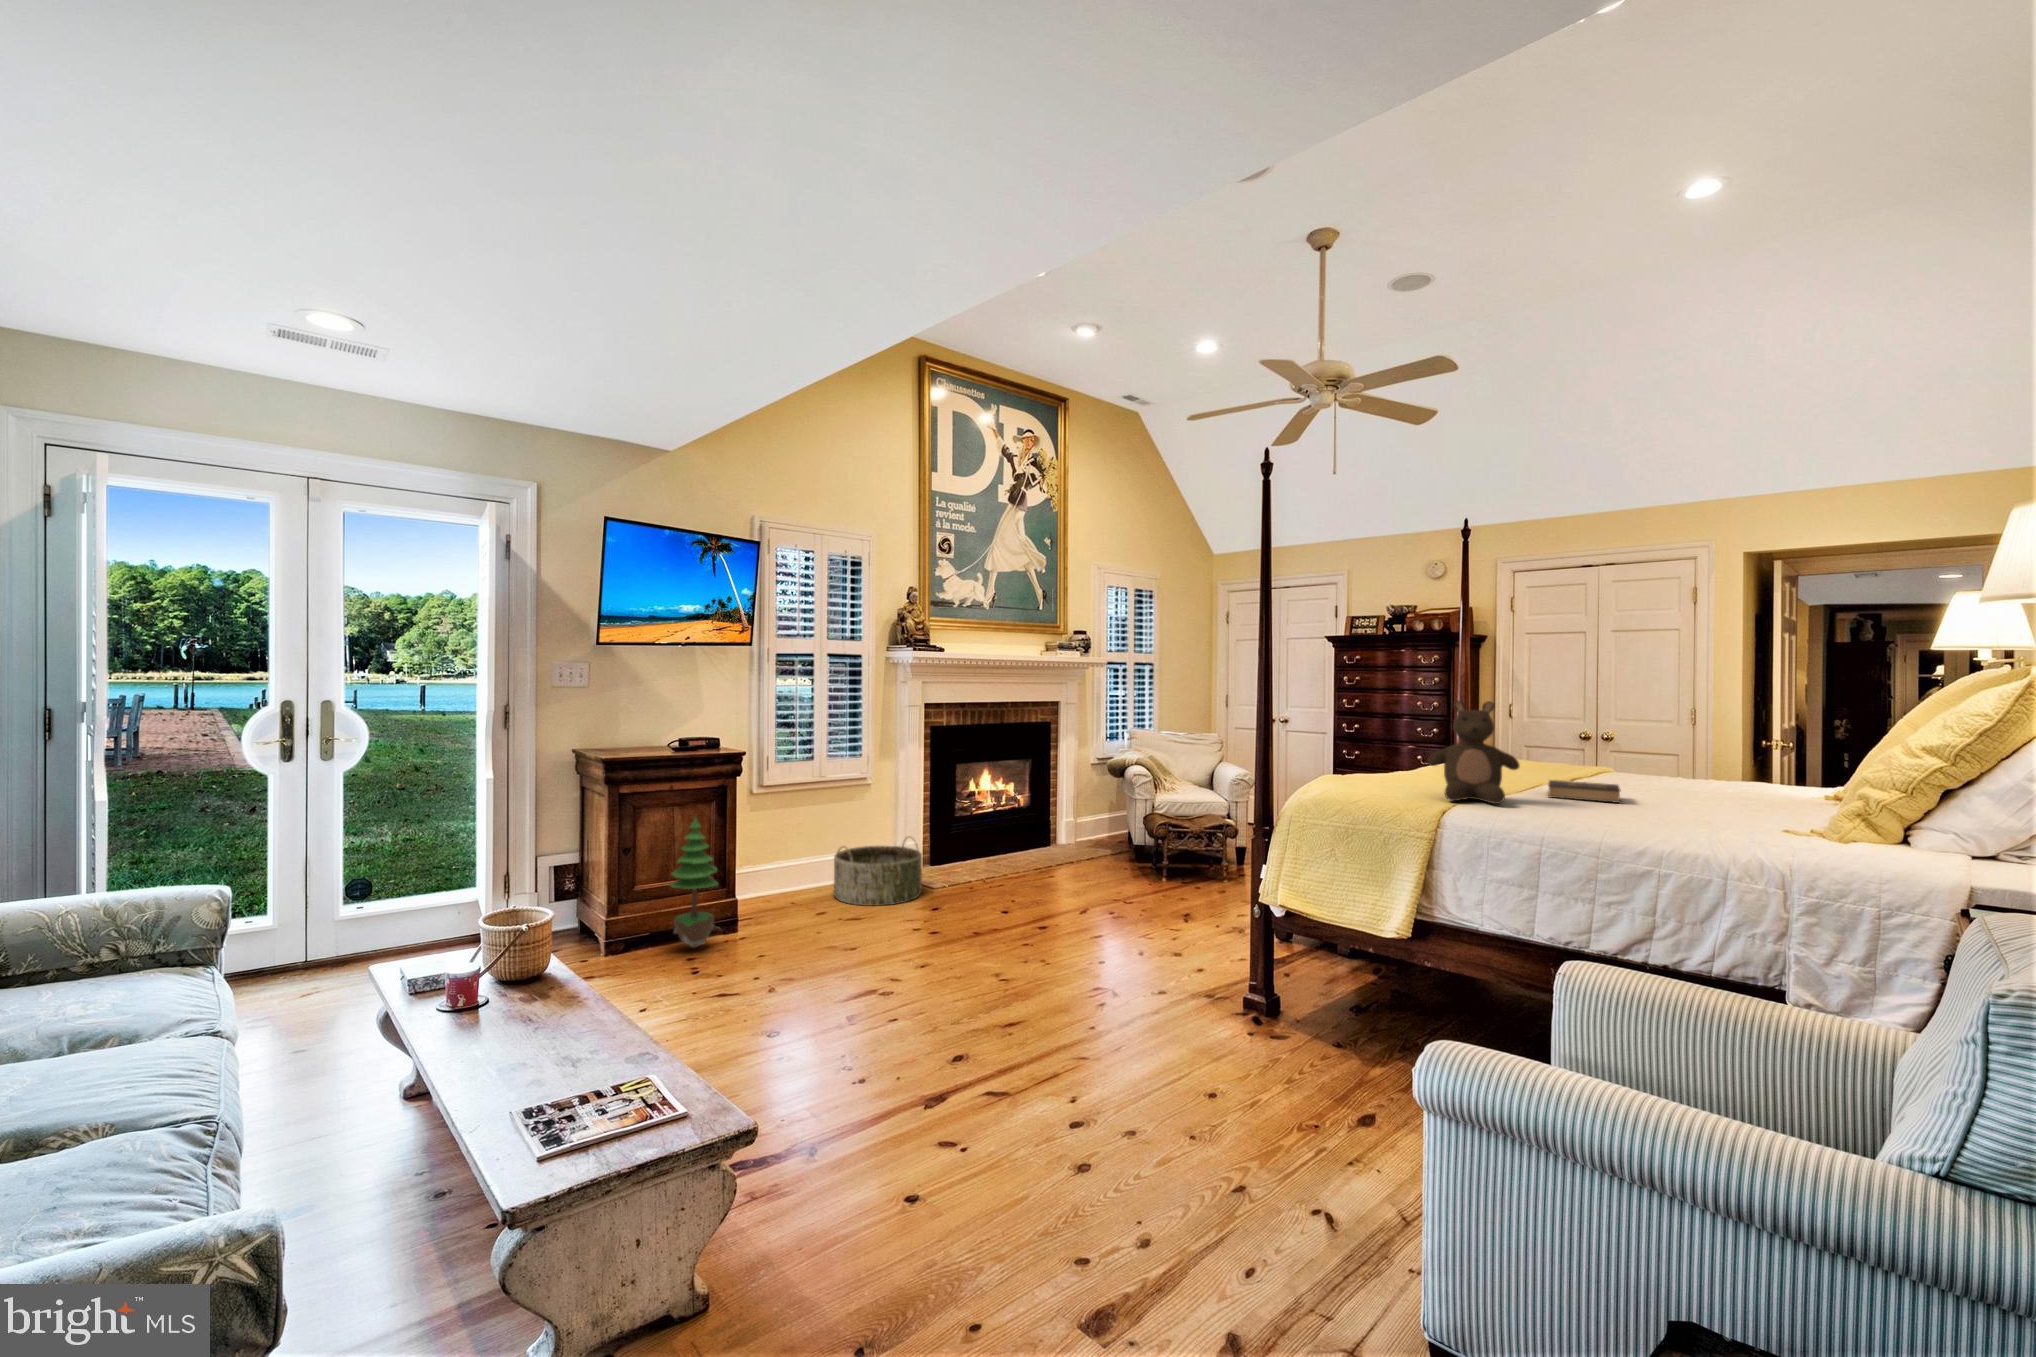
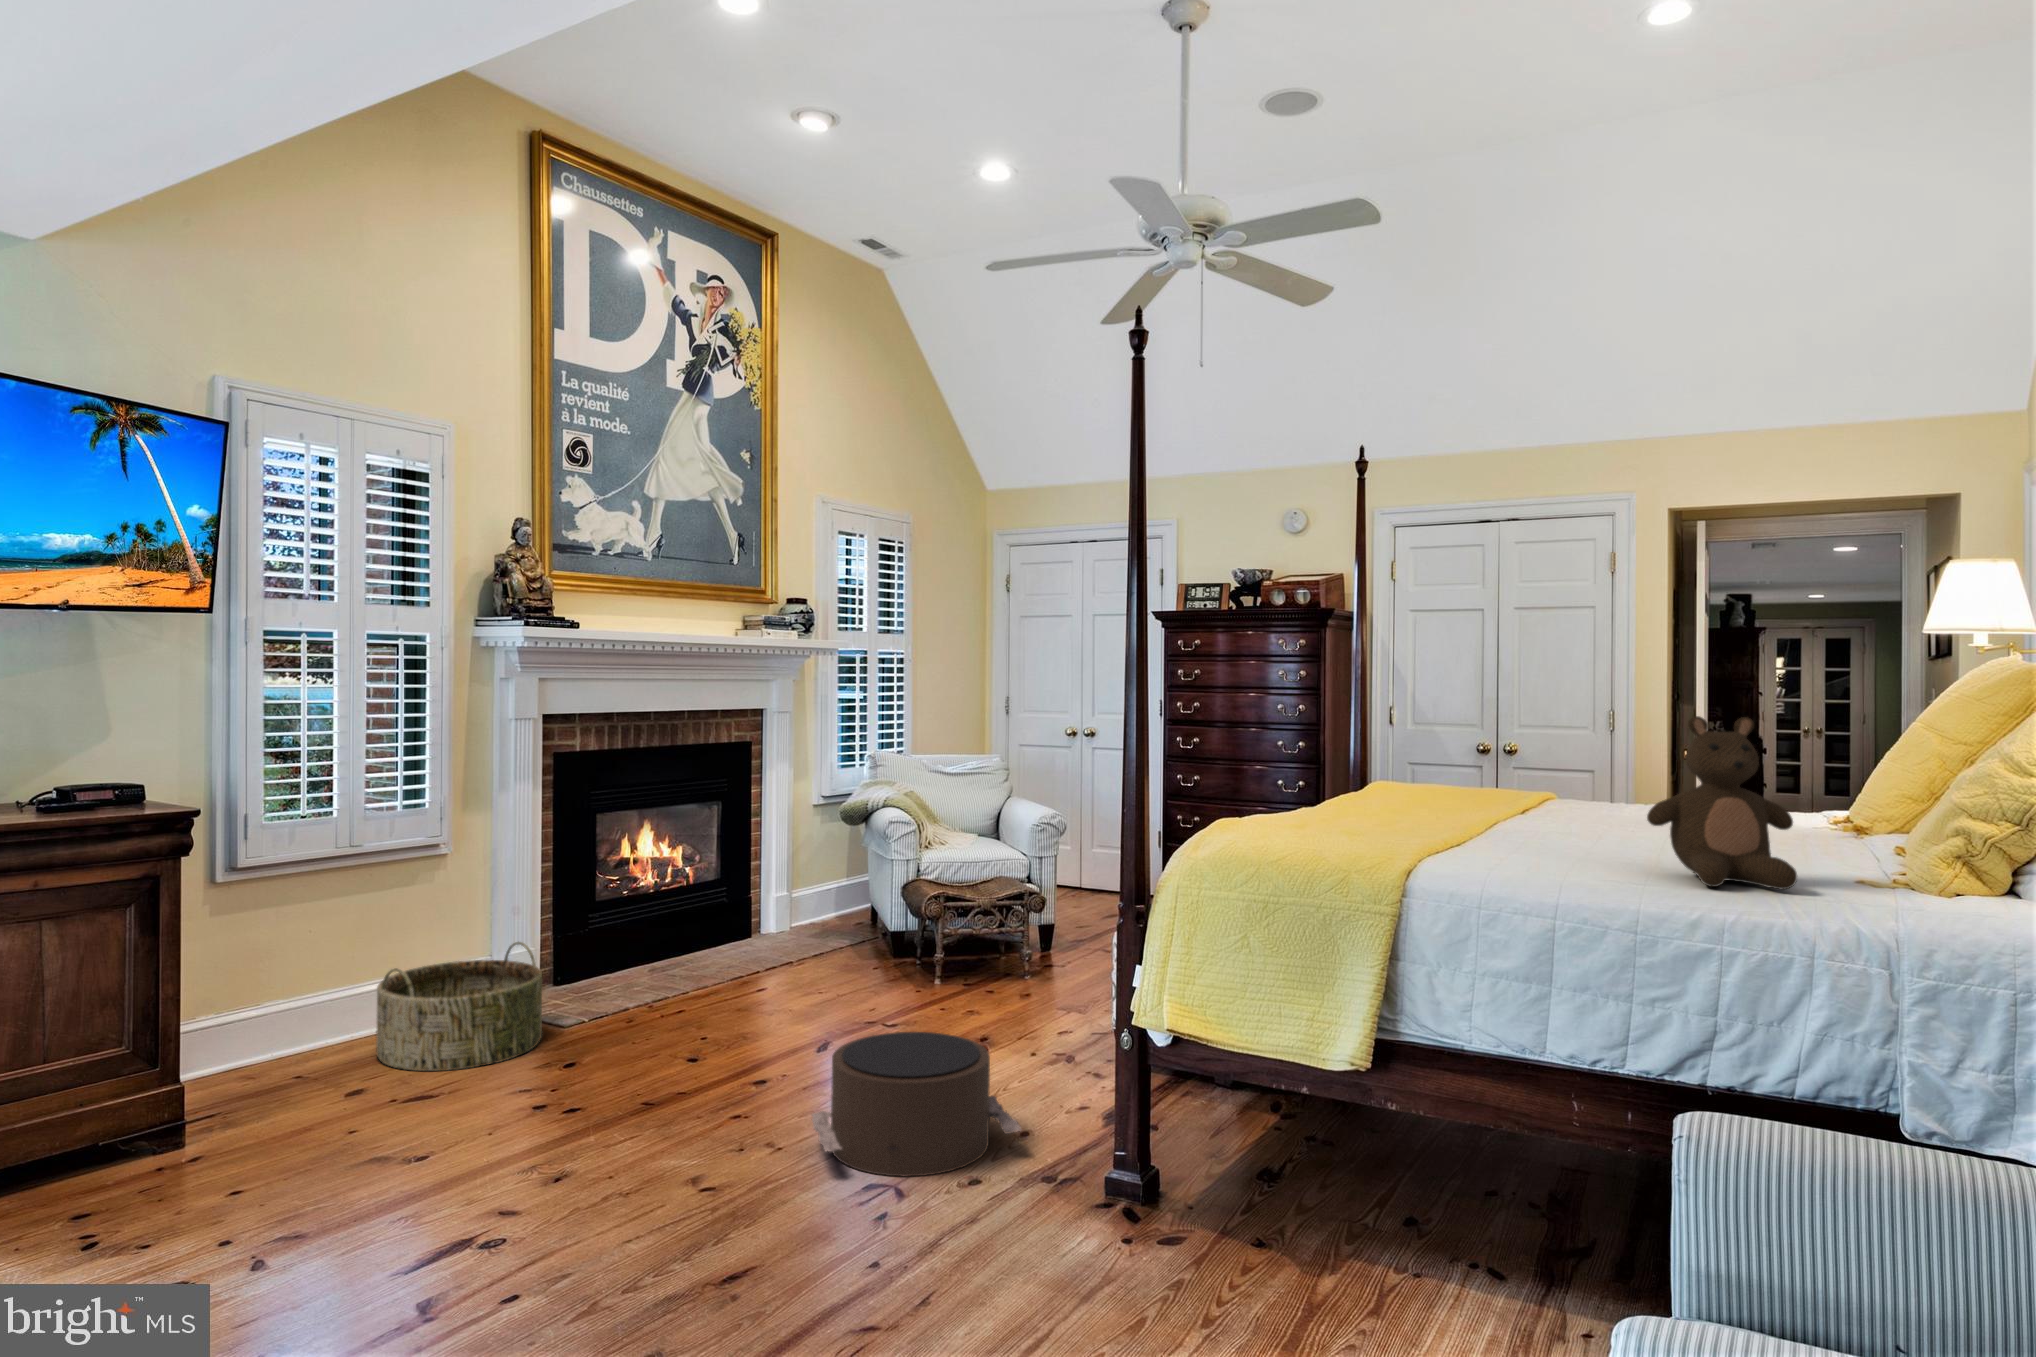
stuffed bear: present [1428,701,1520,804] -> present [1647,716,1797,889]
hardback book: present [1548,780,1621,803] -> none [1511,815,1612,846]
potted tree: present [670,817,718,948] -> none [23,938,138,1196]
pouf: none [1066,901,1193,985] -> present [812,1032,1021,1177]

